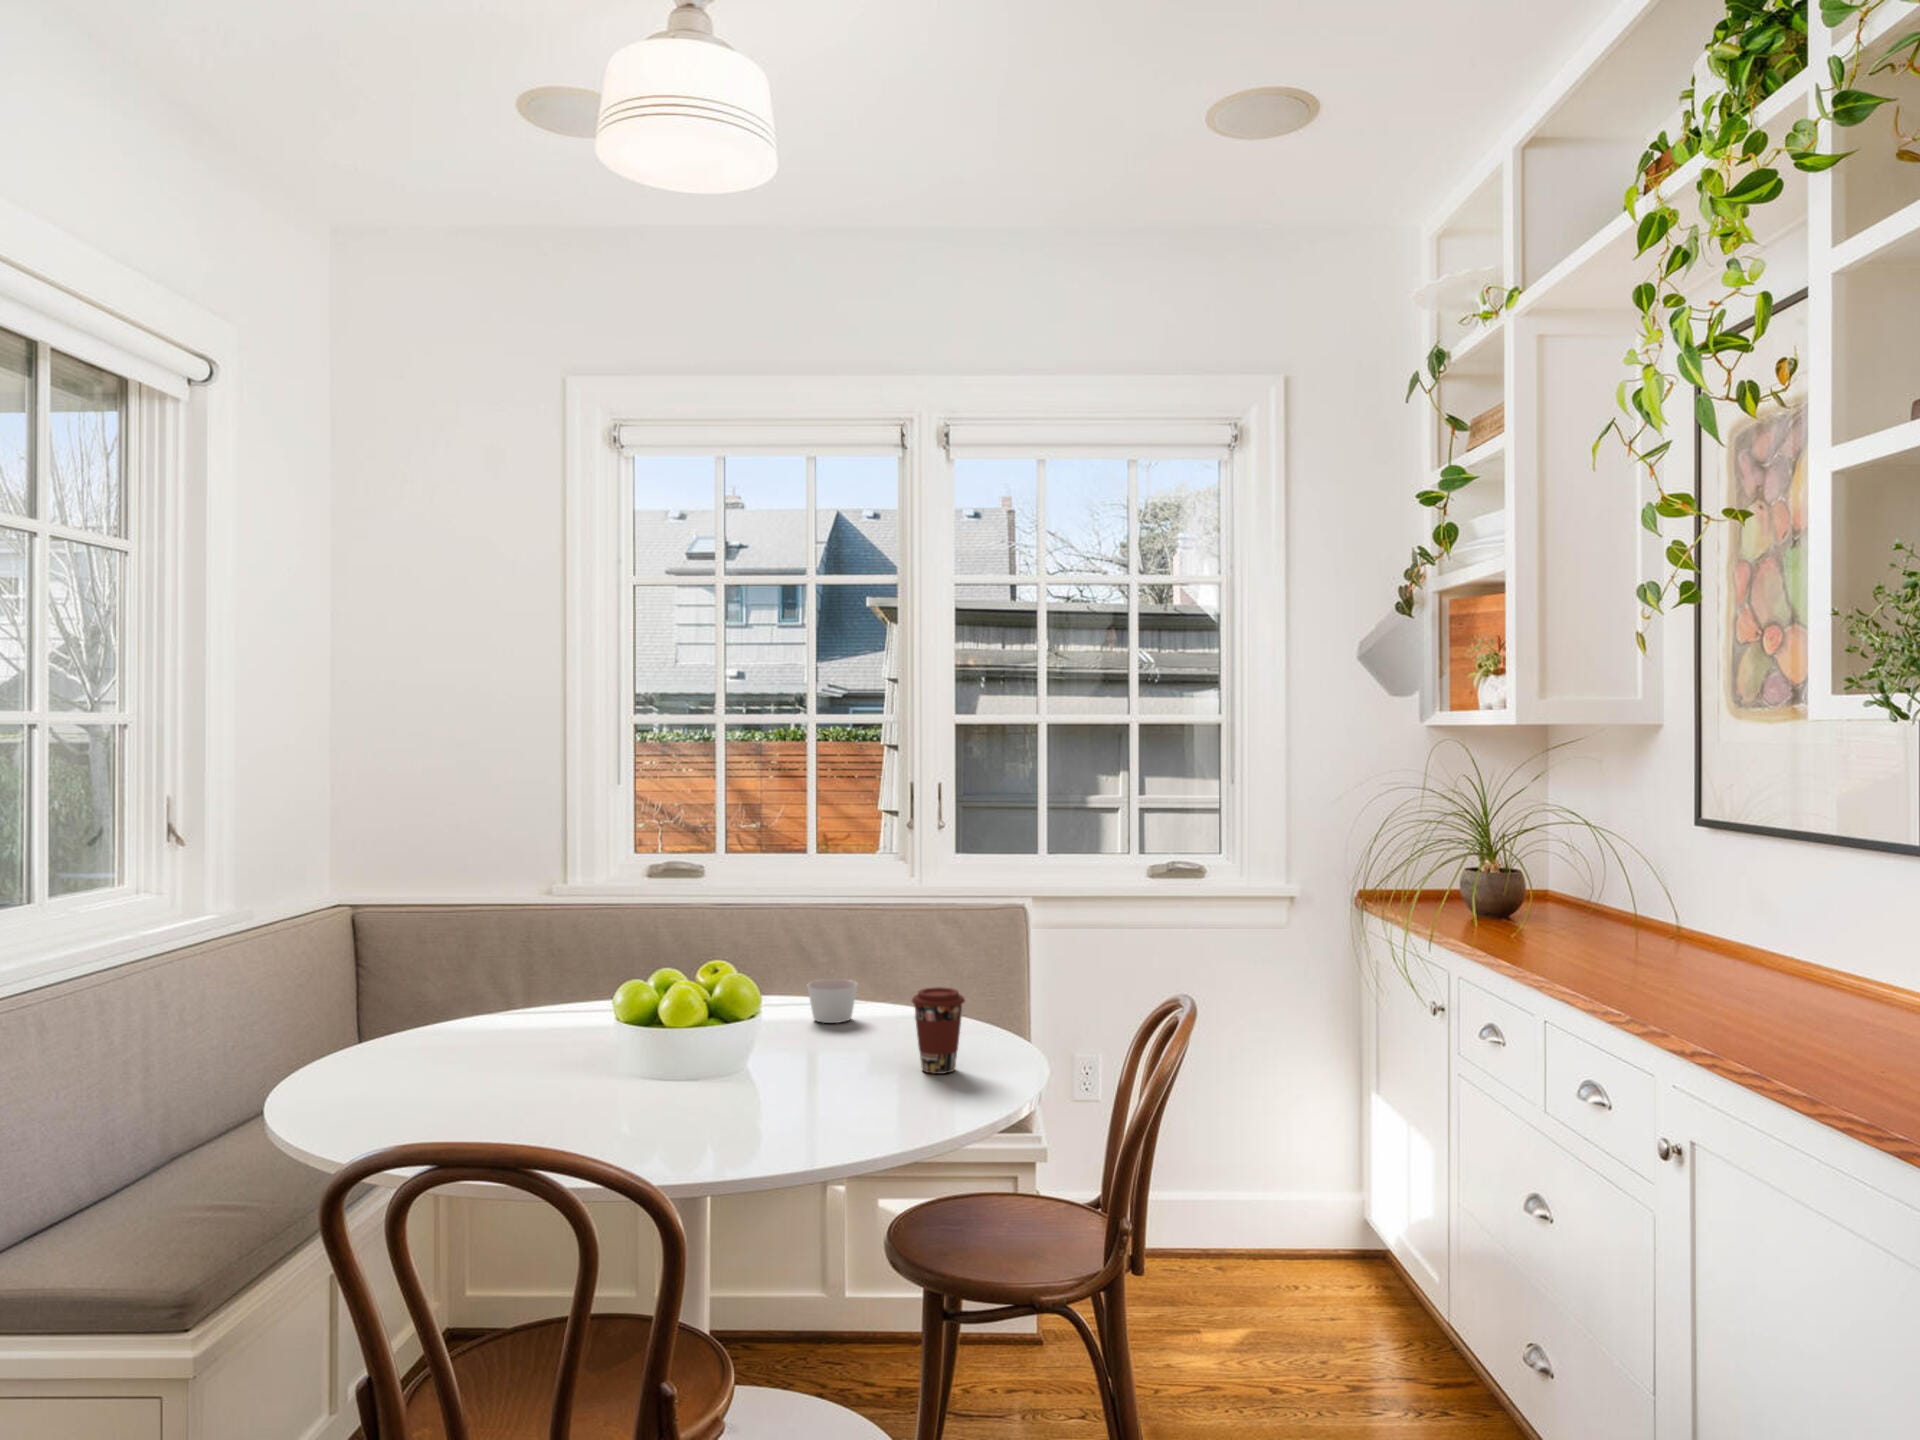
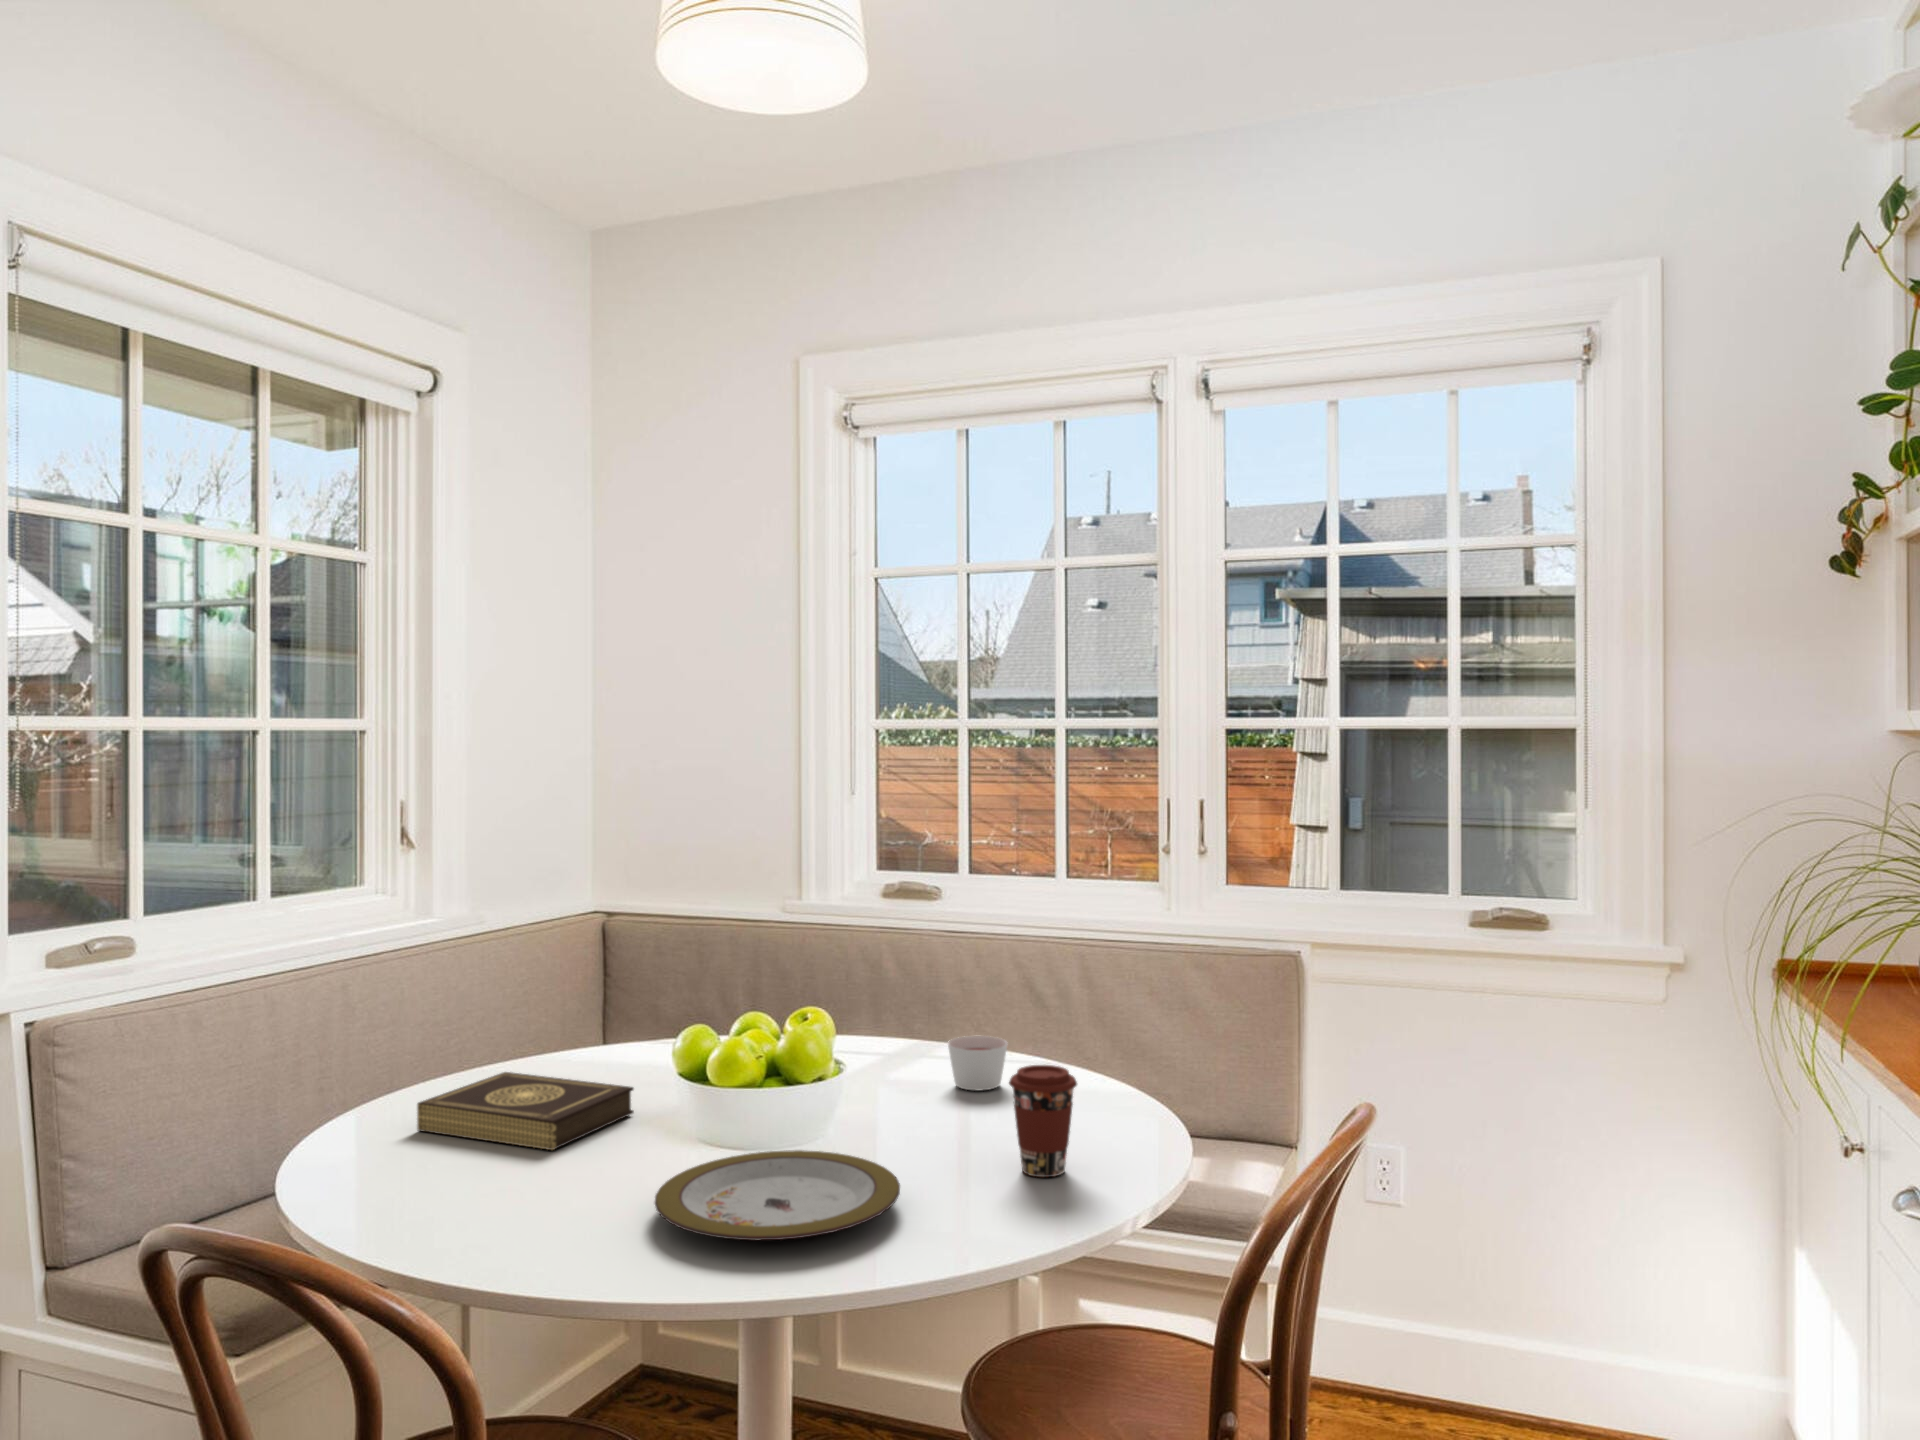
book: none [362,1038,557,1095] -> present [417,1072,634,1150]
plate: none [659,1070,859,1134] -> present [655,1150,900,1240]

